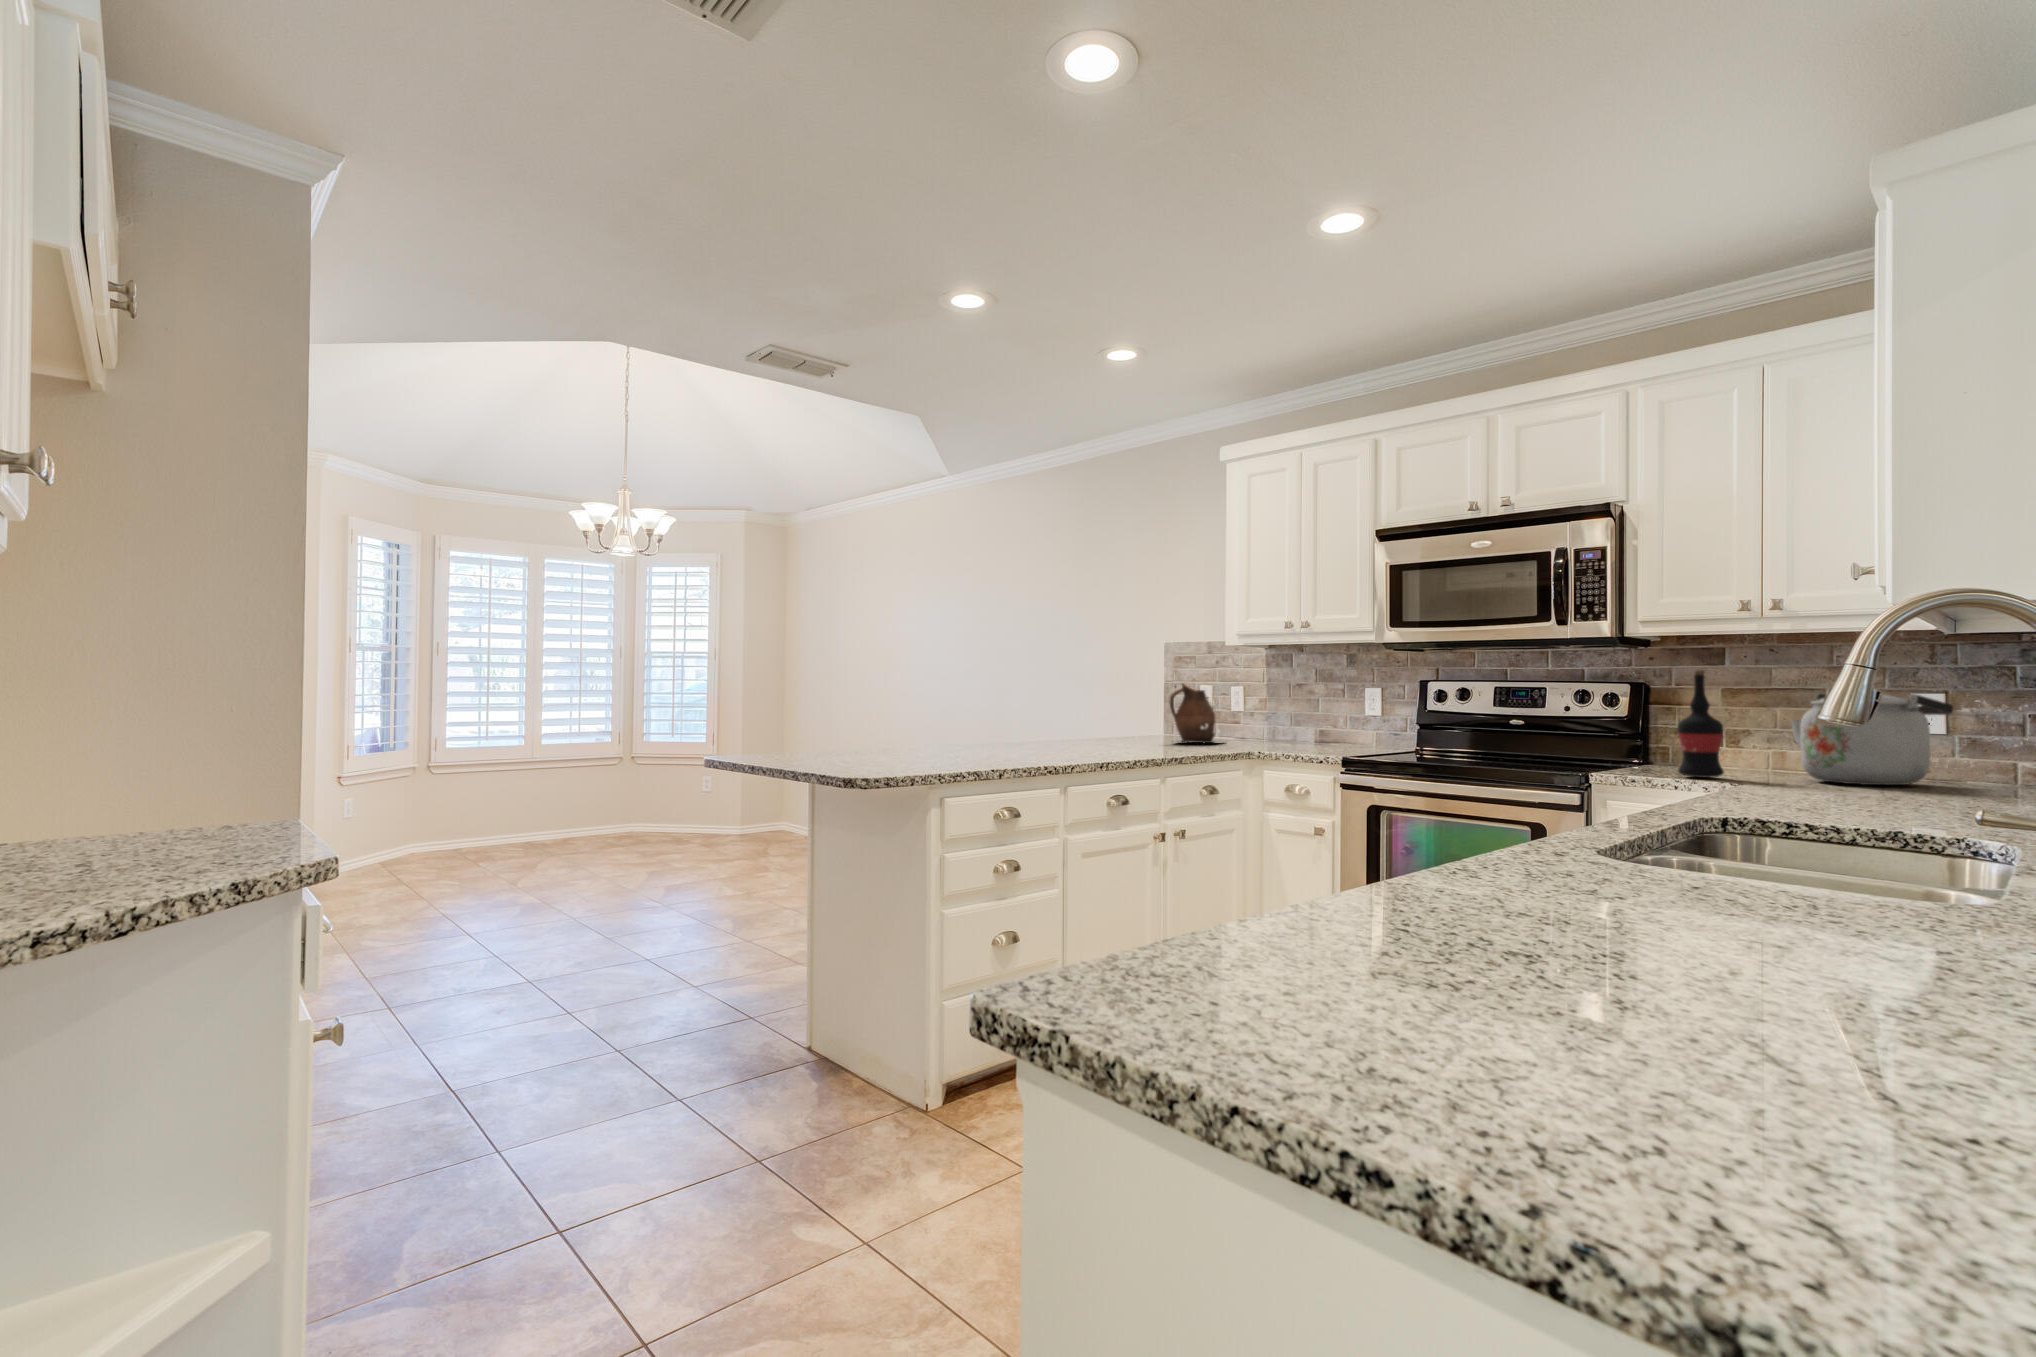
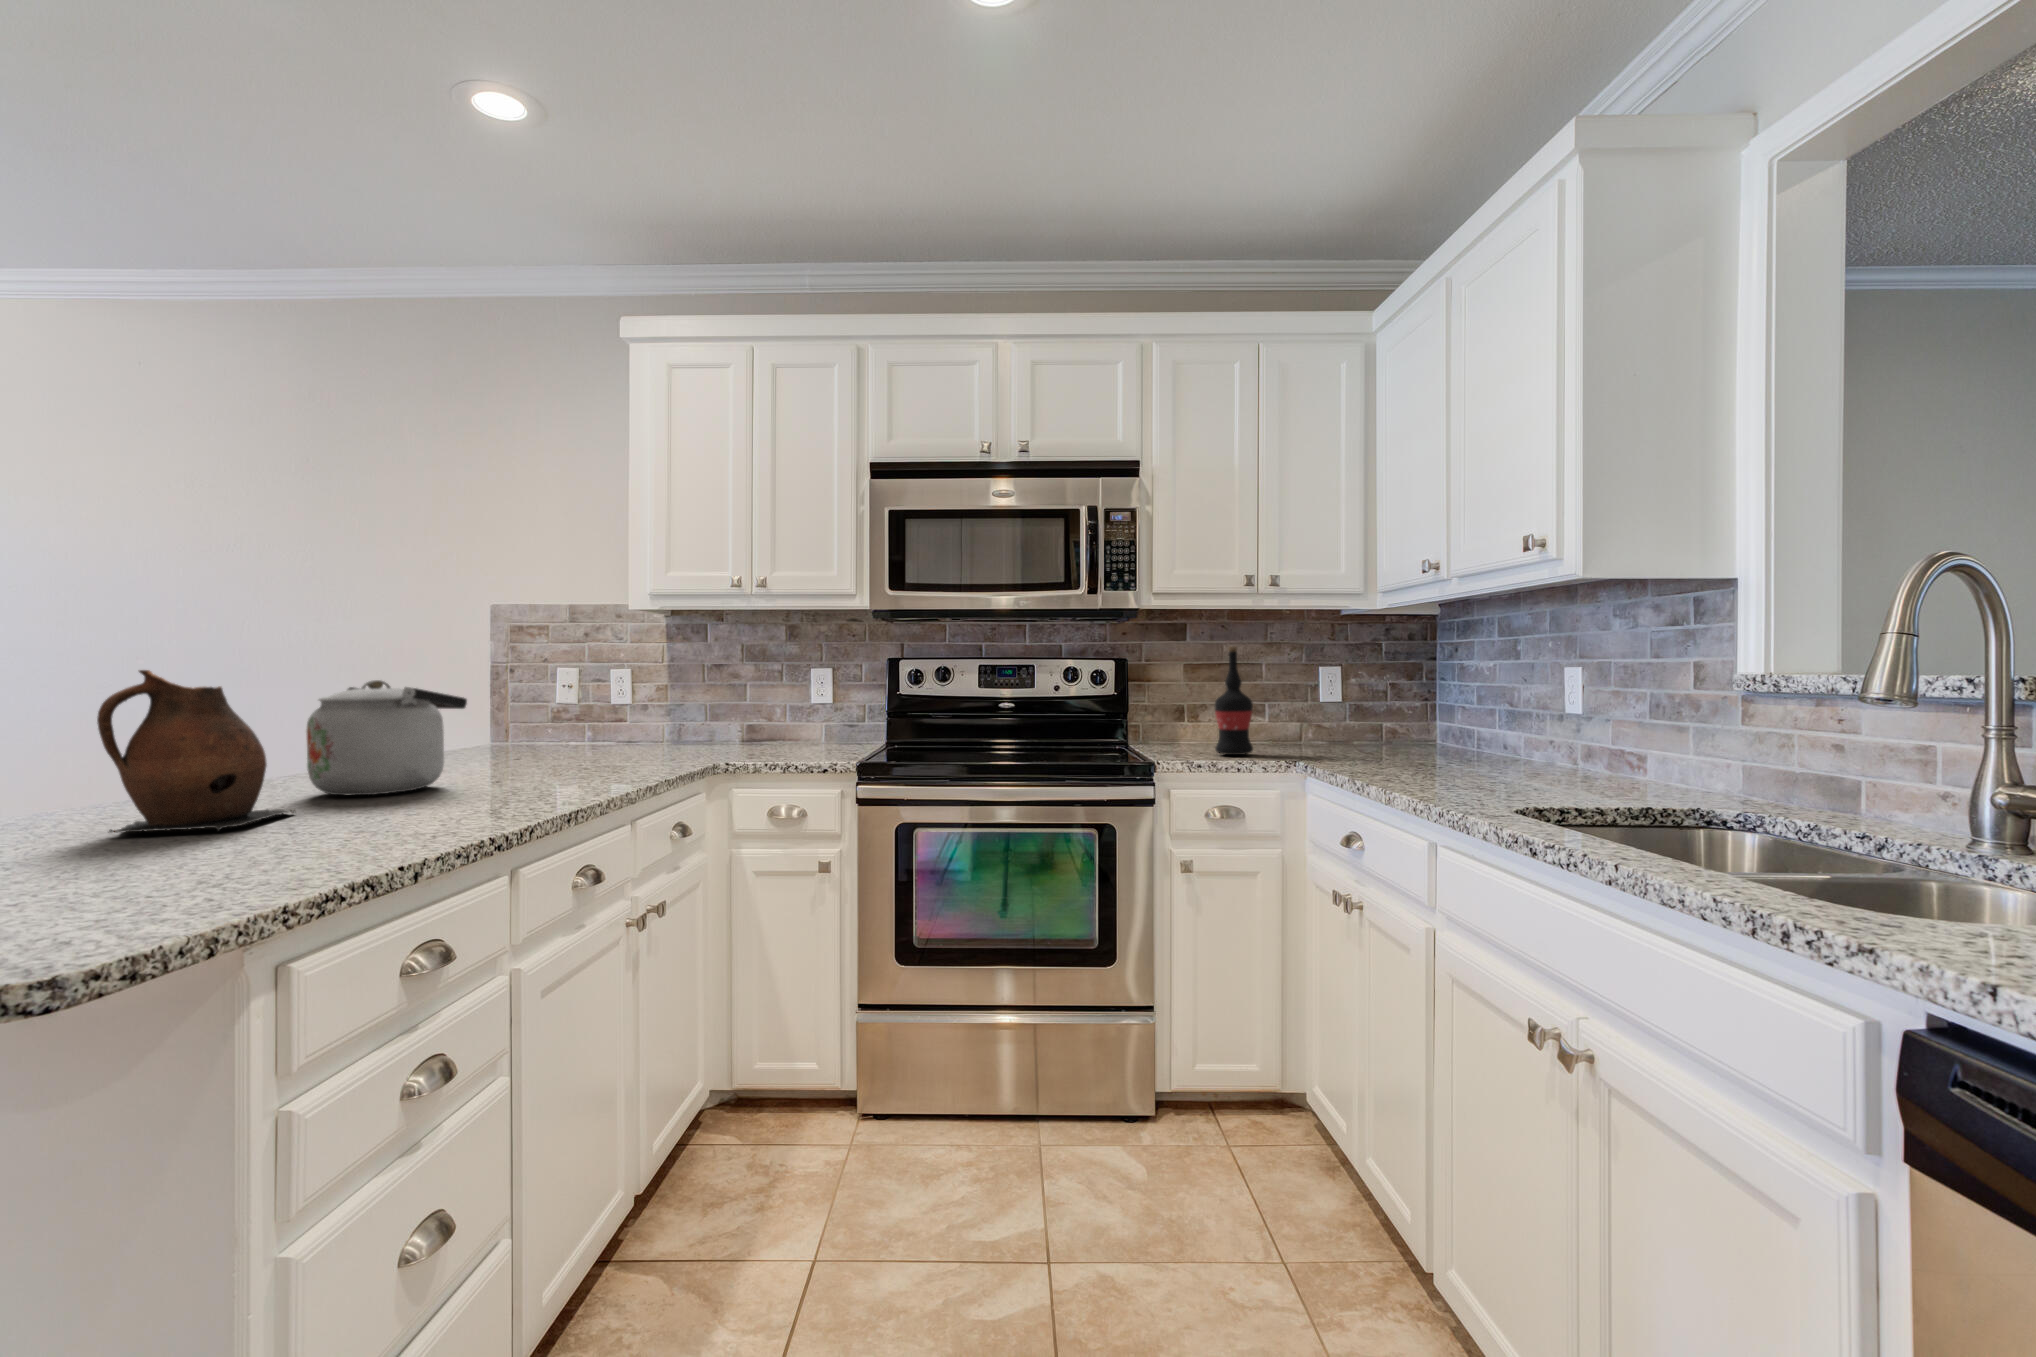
ceramic pitcher: present [1169,683,1215,743] -> present [97,670,295,833]
kettle: present [1791,693,1953,785] -> present [306,680,467,795]

